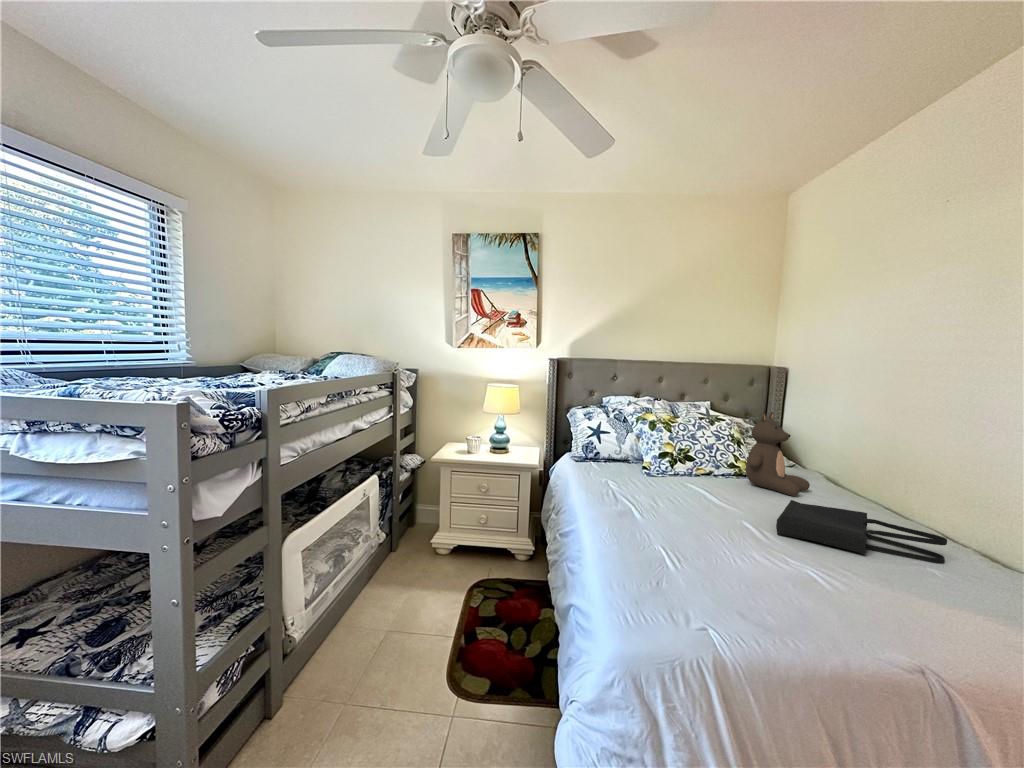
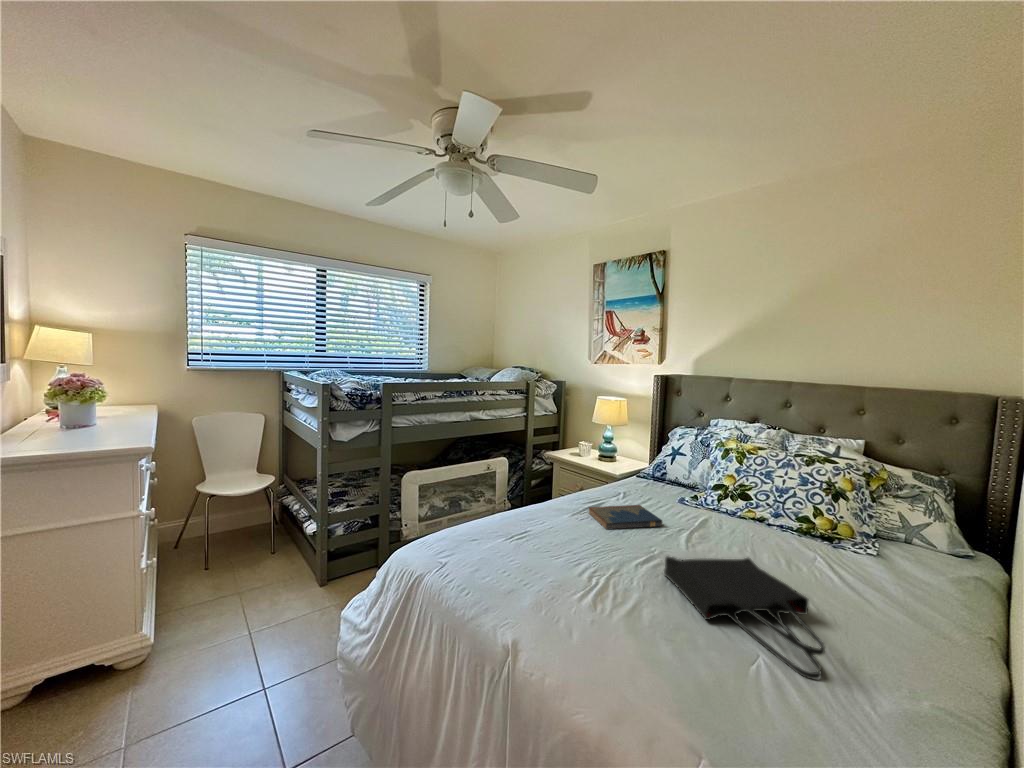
teddy bear: present [746,412,810,496] -> none [785,455,890,576]
hardcover book: none [628,485,686,515] -> present [589,505,662,530]

